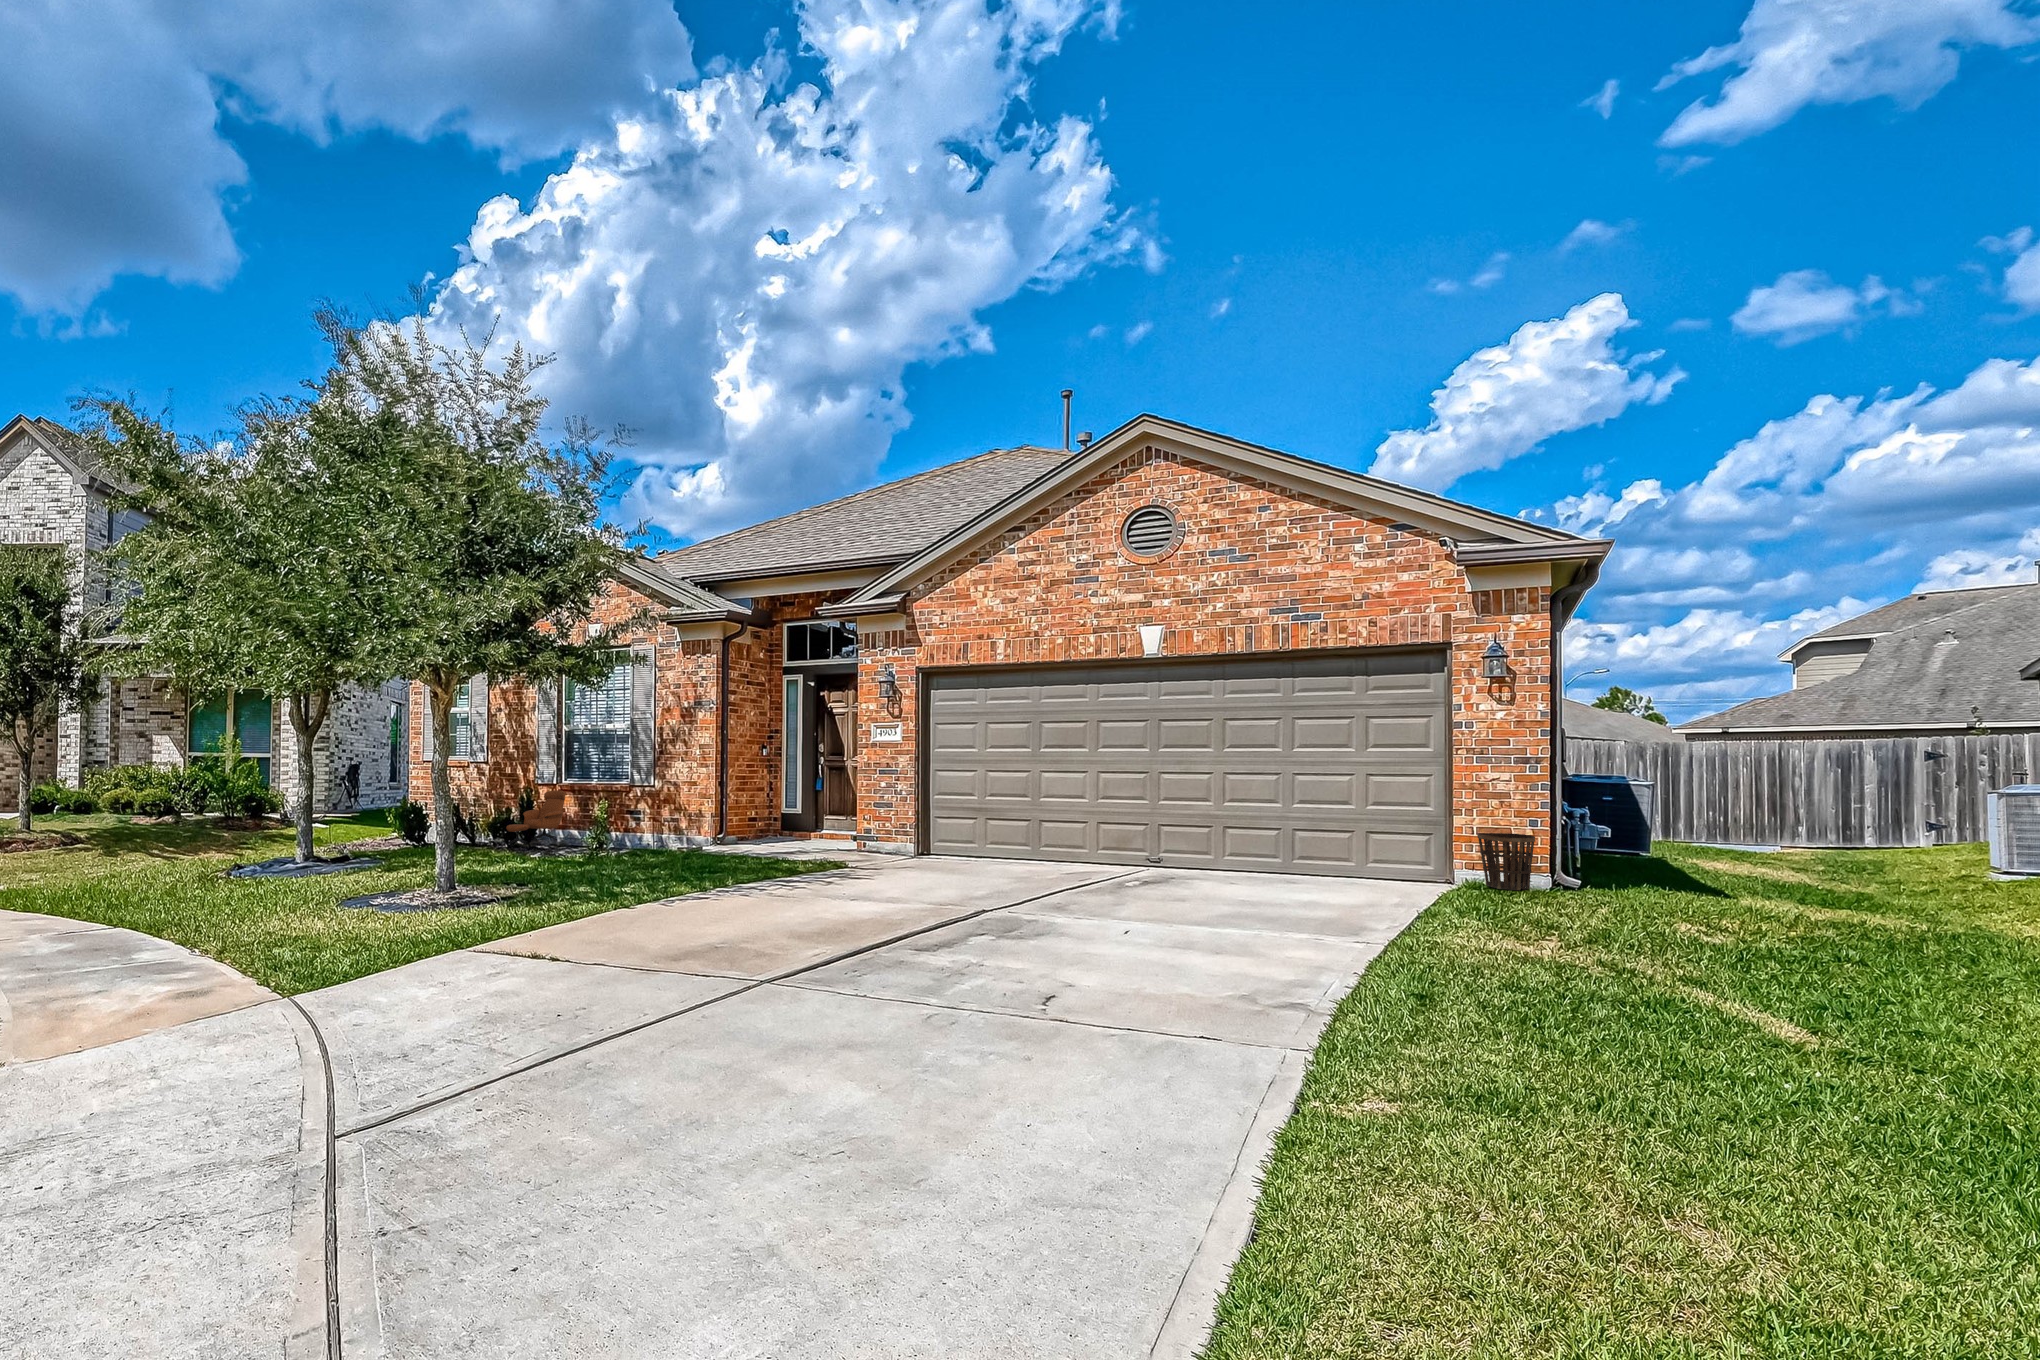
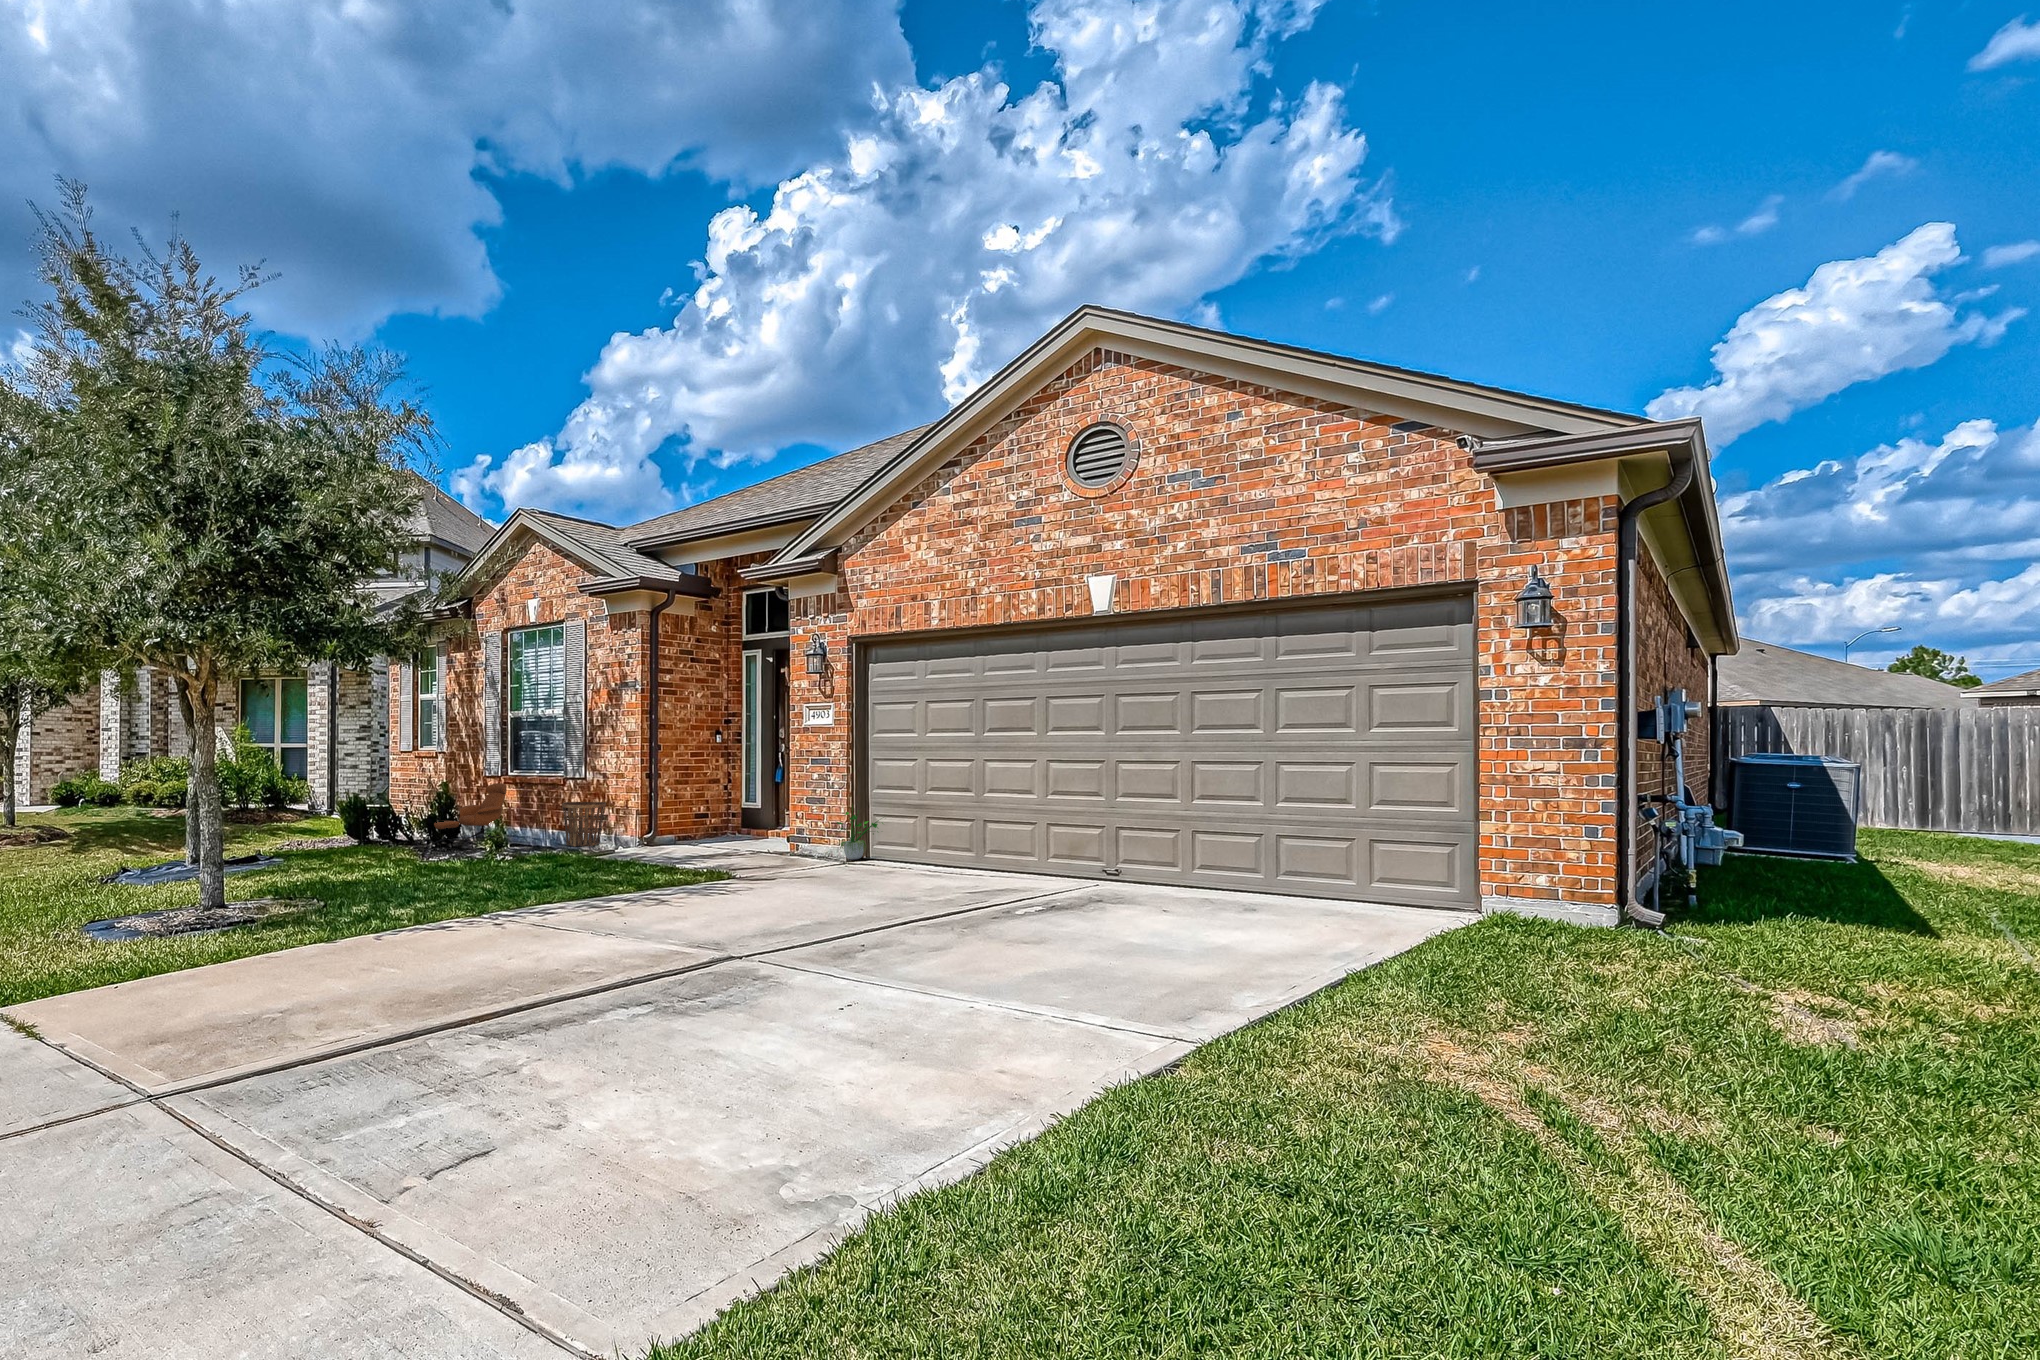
potted plant: none [907,804,954,853] -> present [837,812,883,860]
basket: present [1477,833,1535,890] -> present [562,802,606,846]

